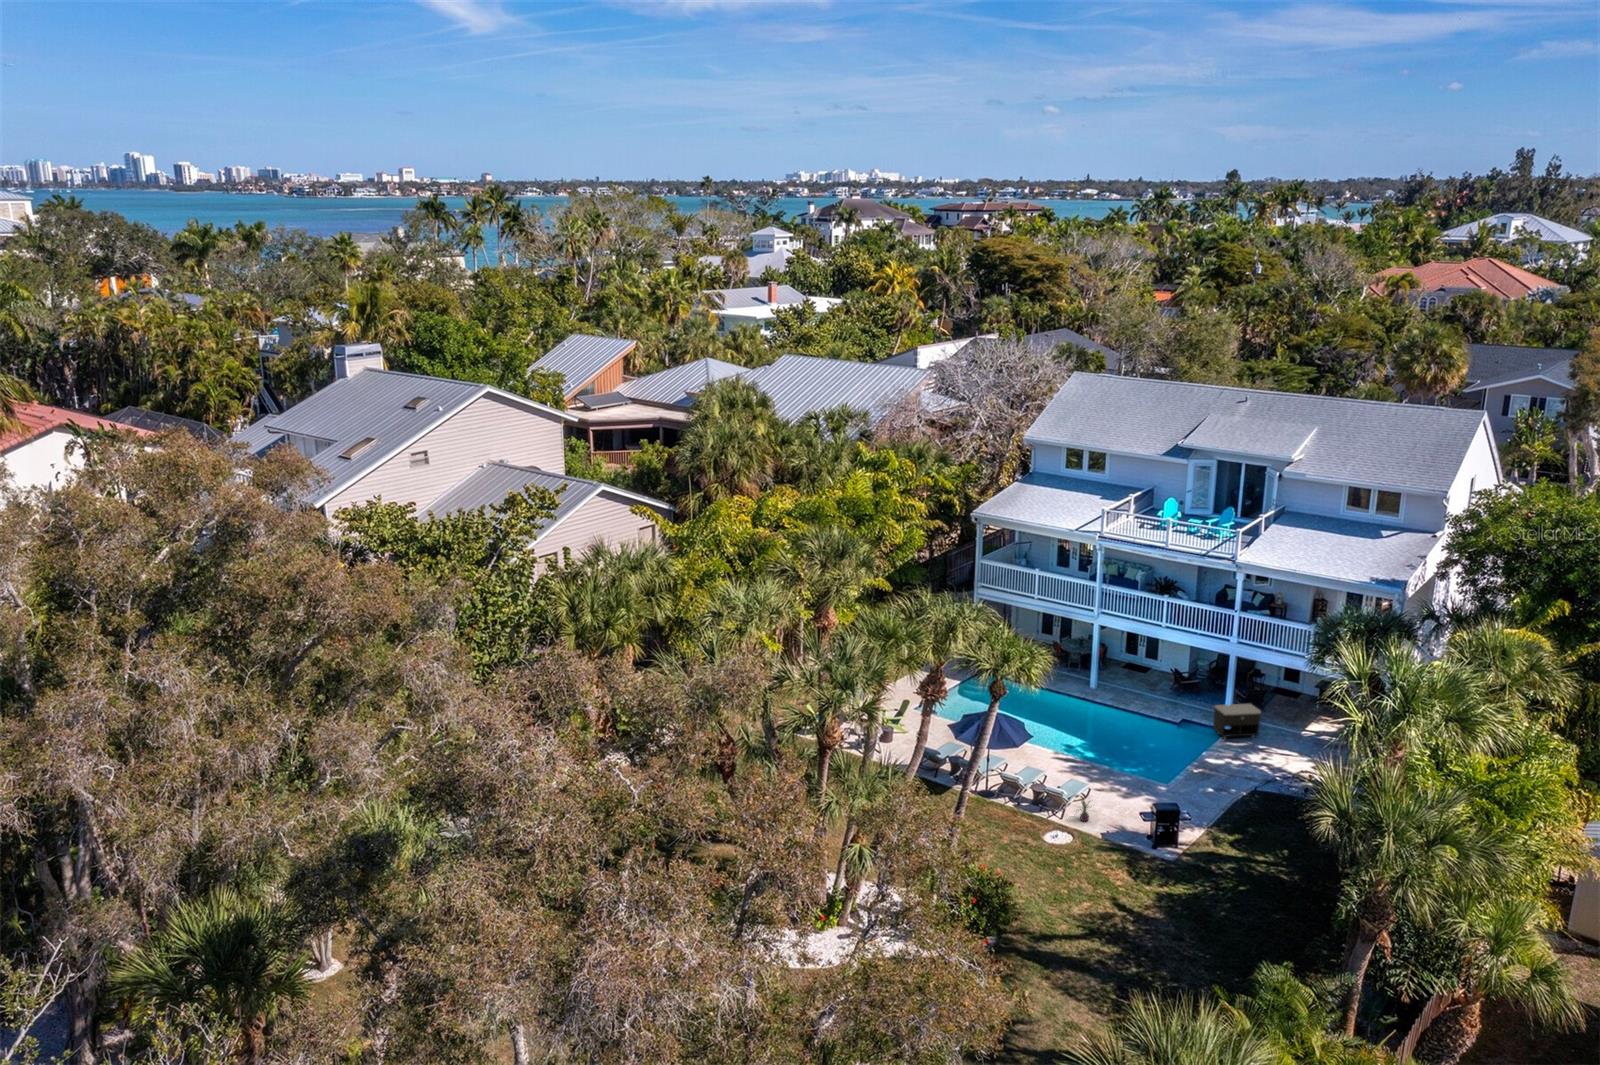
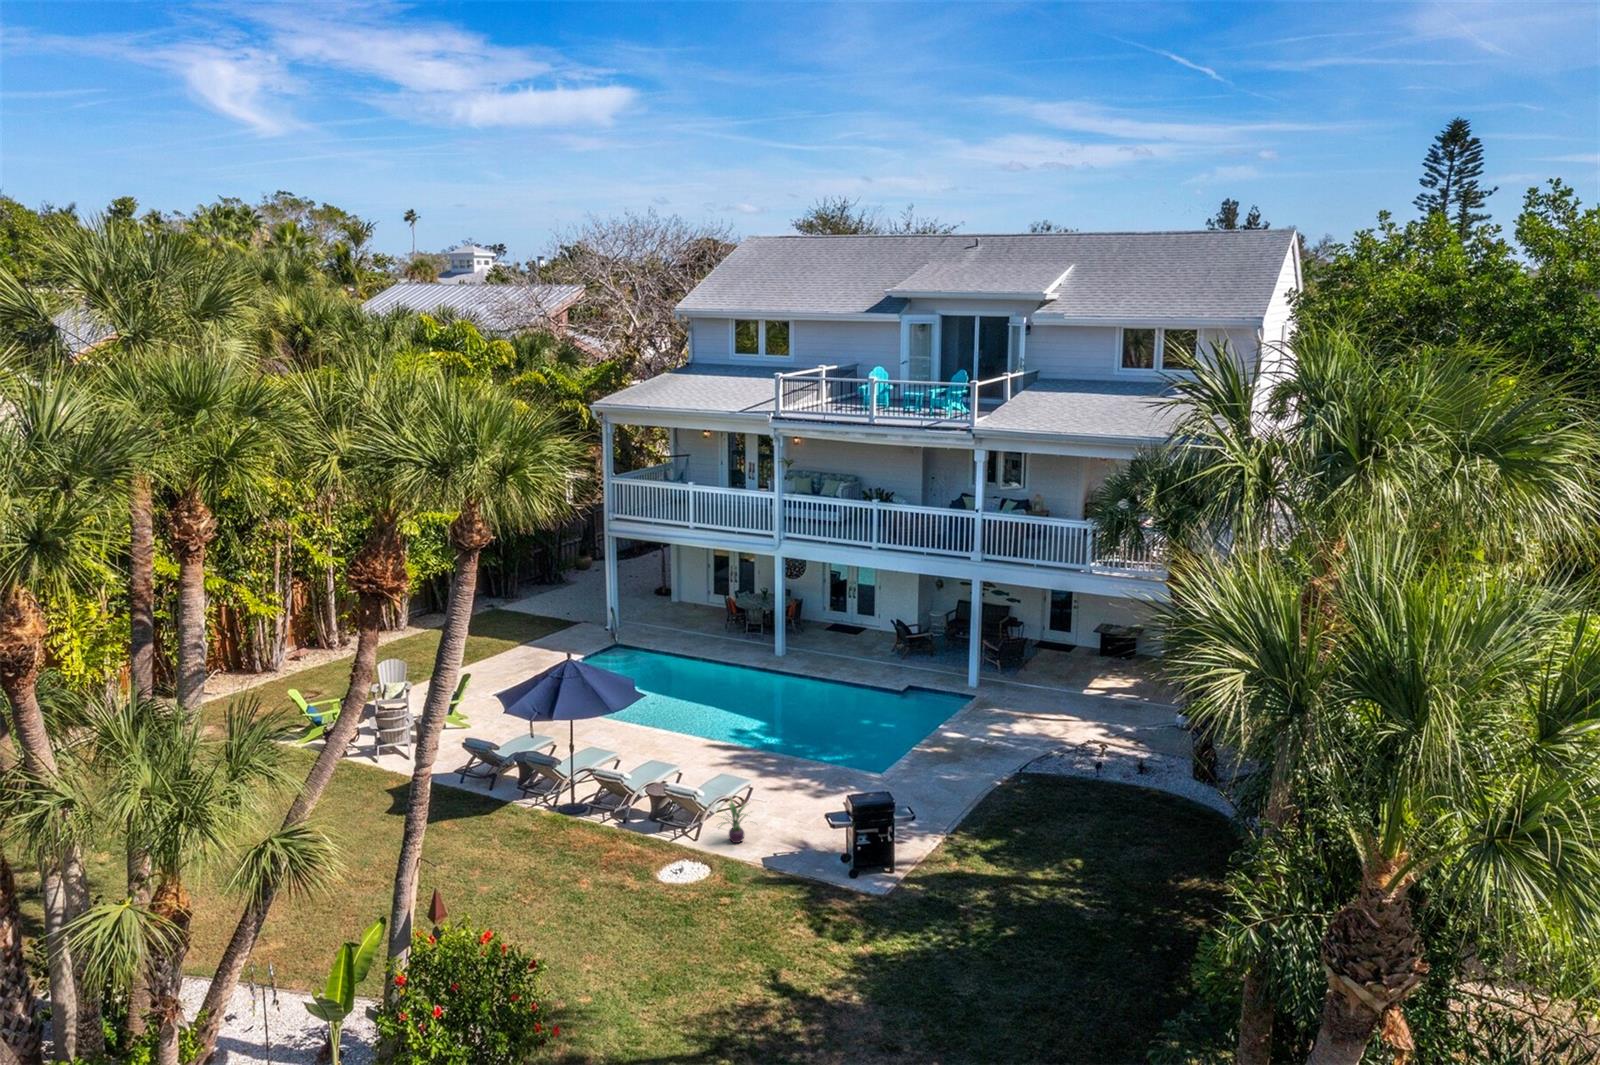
storage bench: present [1213,703,1261,737] -> none [956,653,1024,707]

